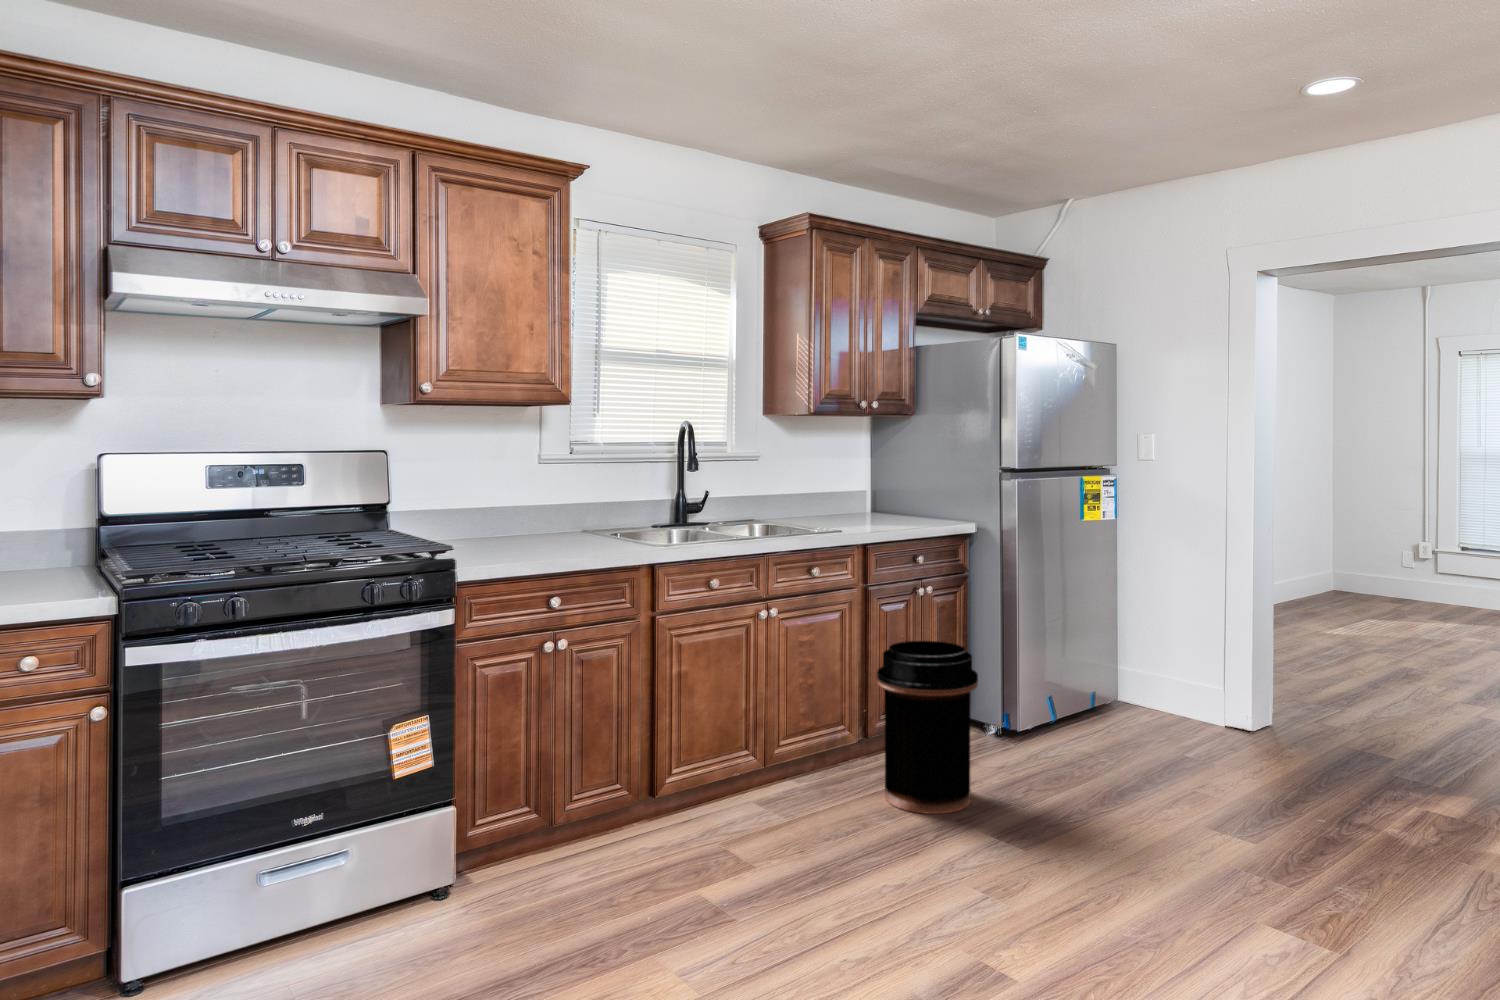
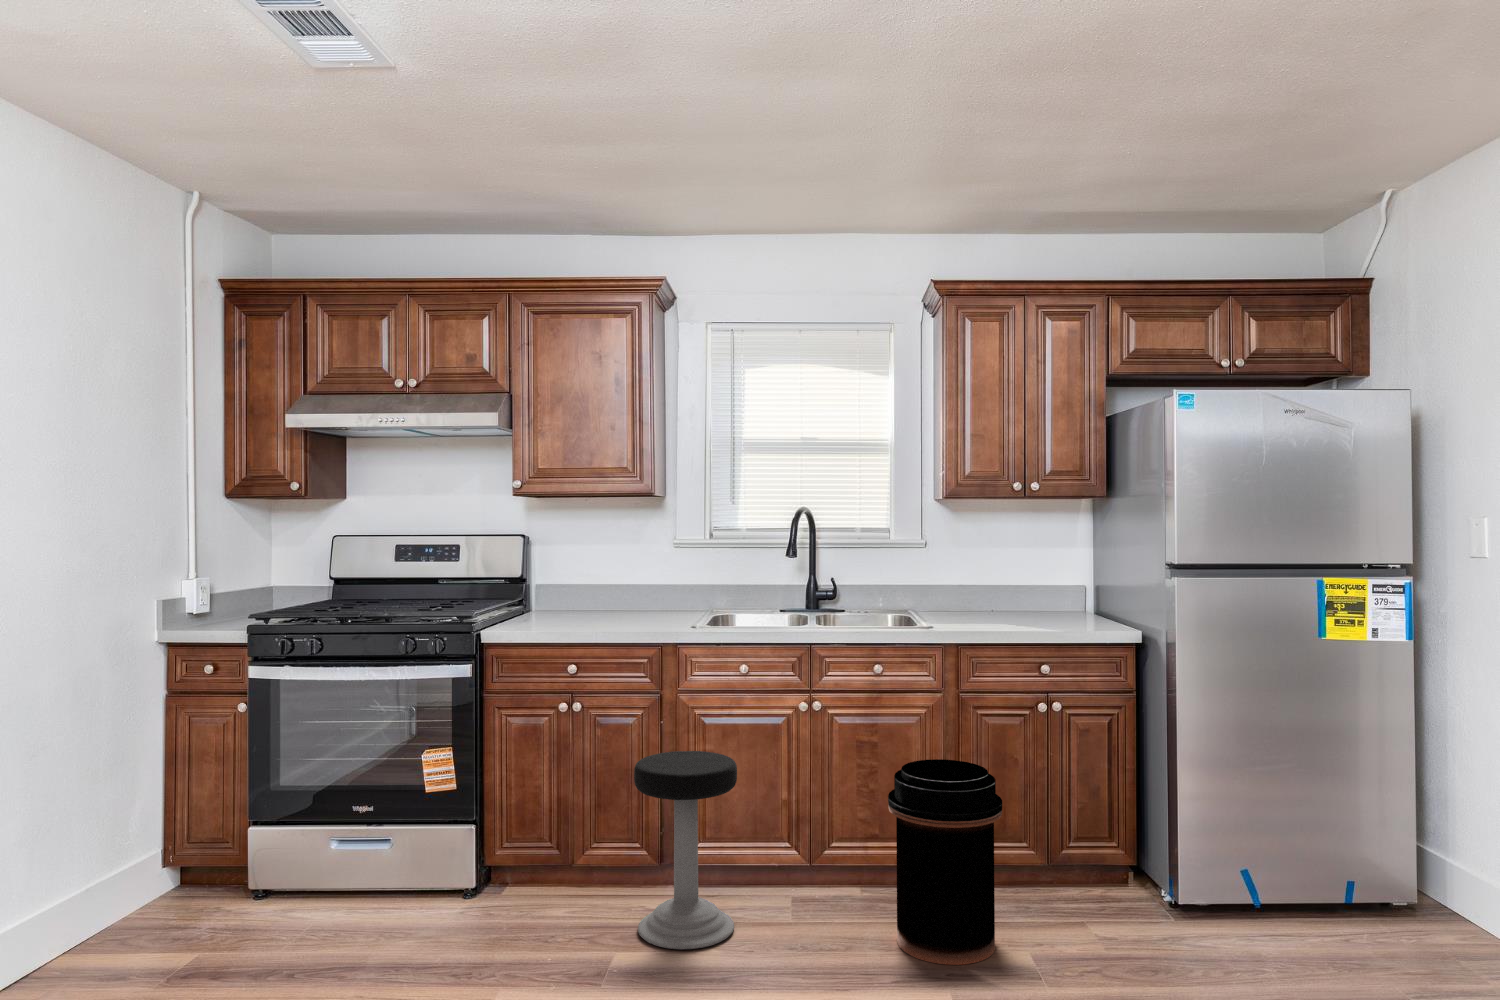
stool: none [672,668,780,872] -> present [634,751,737,950]

